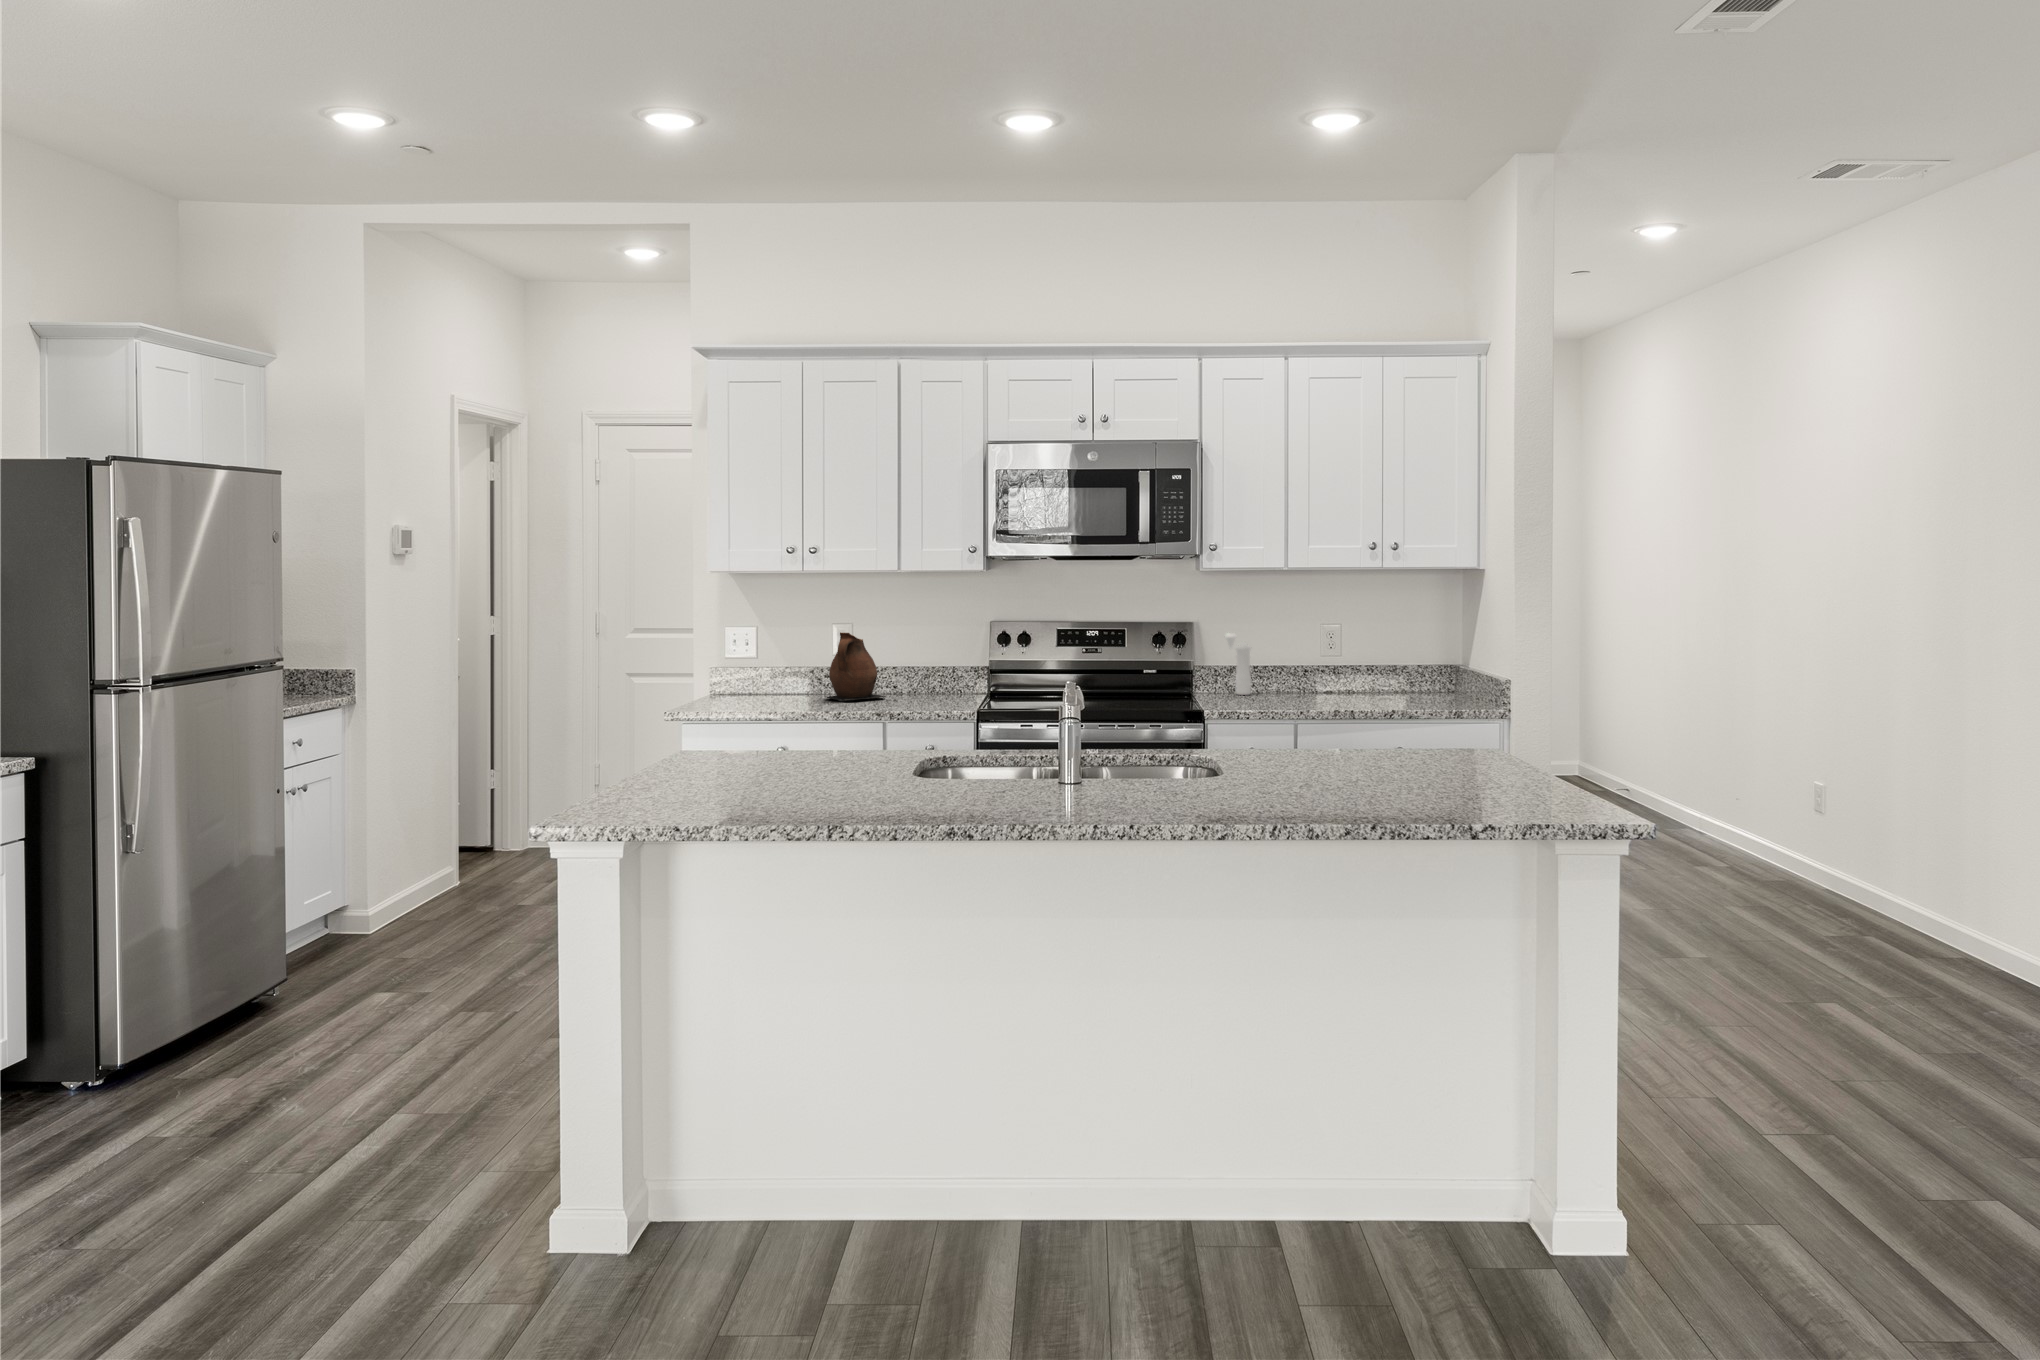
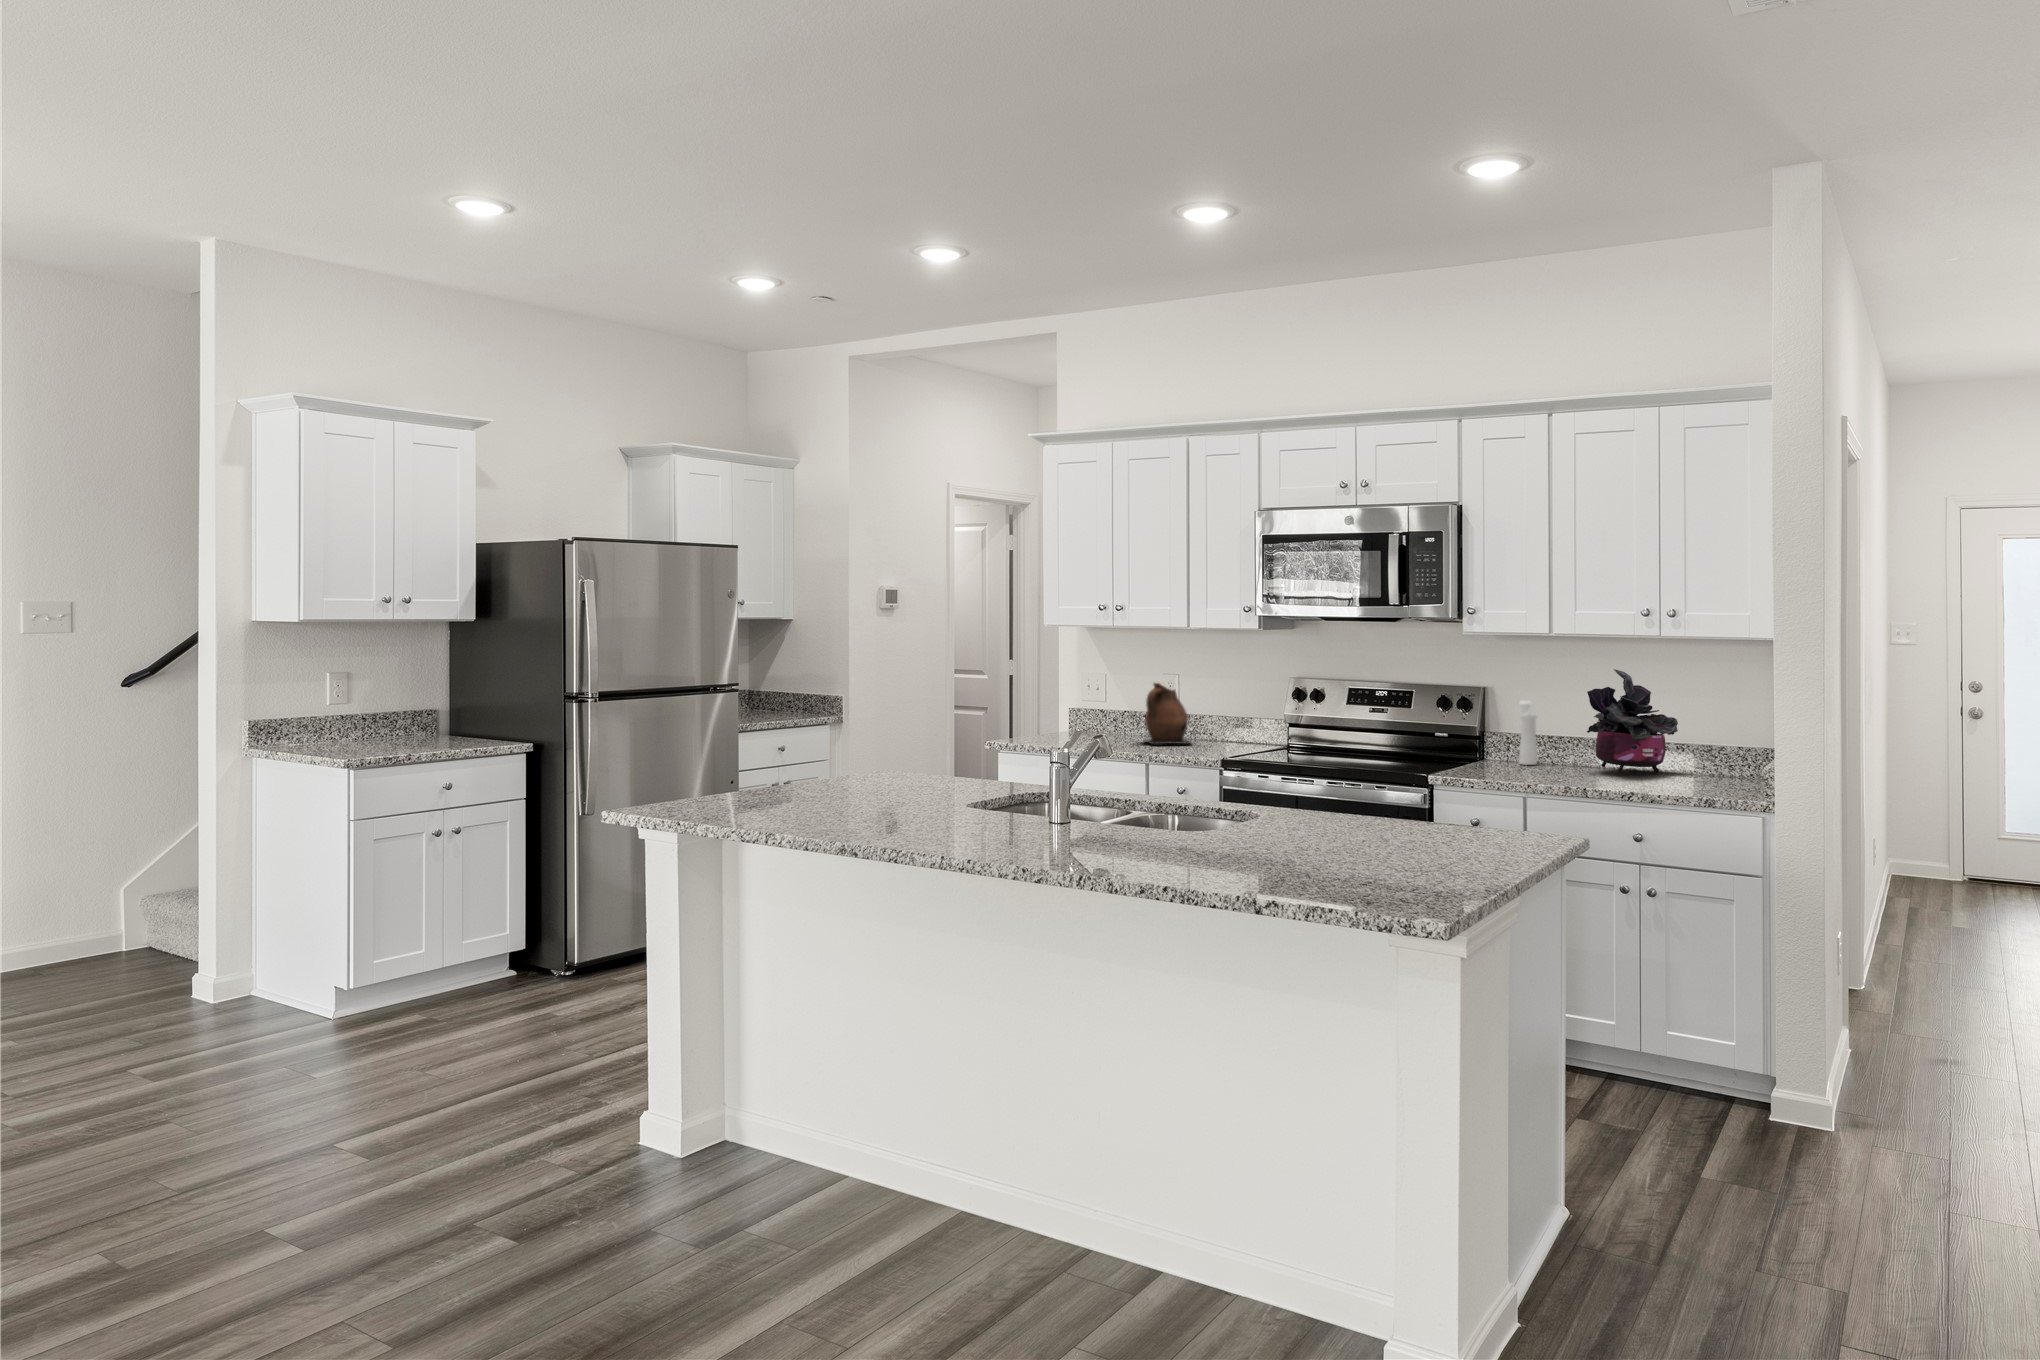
potted plant: none [1305,600,1378,696] -> present [1587,669,1678,773]

